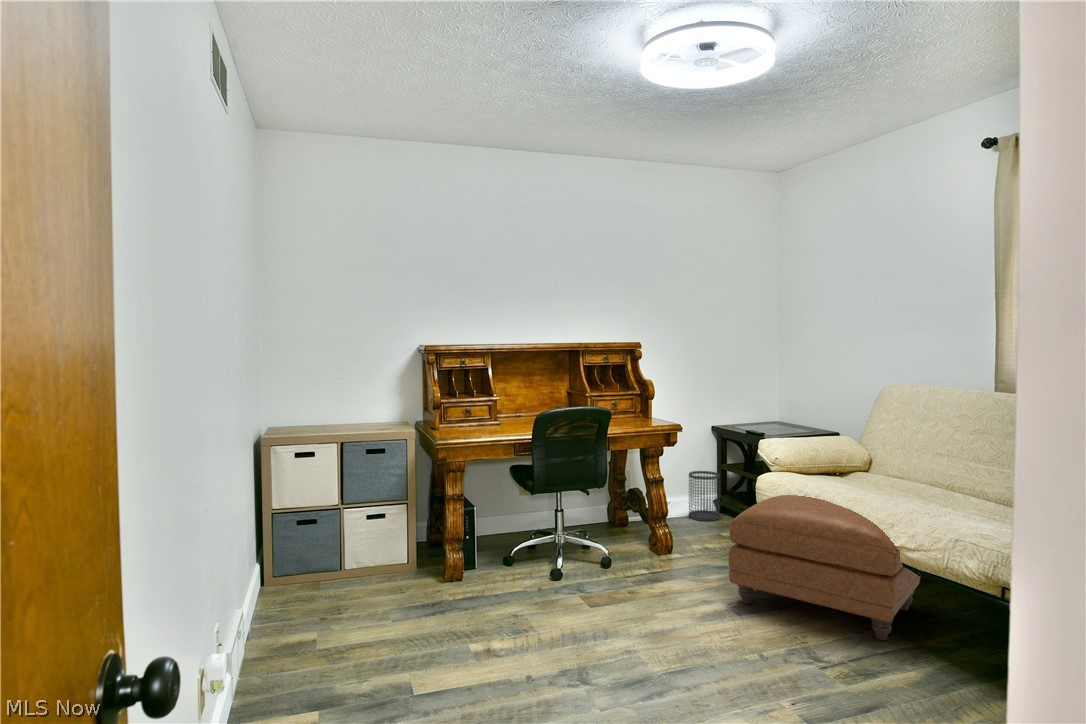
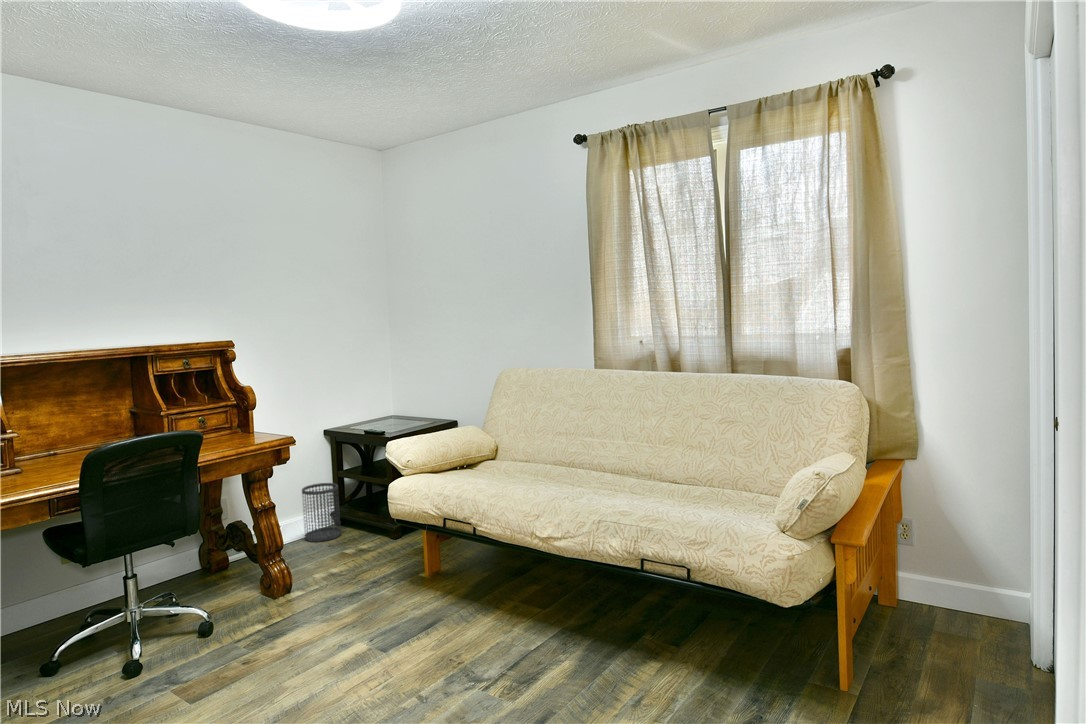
ottoman: present [729,495,920,641] -> none [368,497,553,636]

